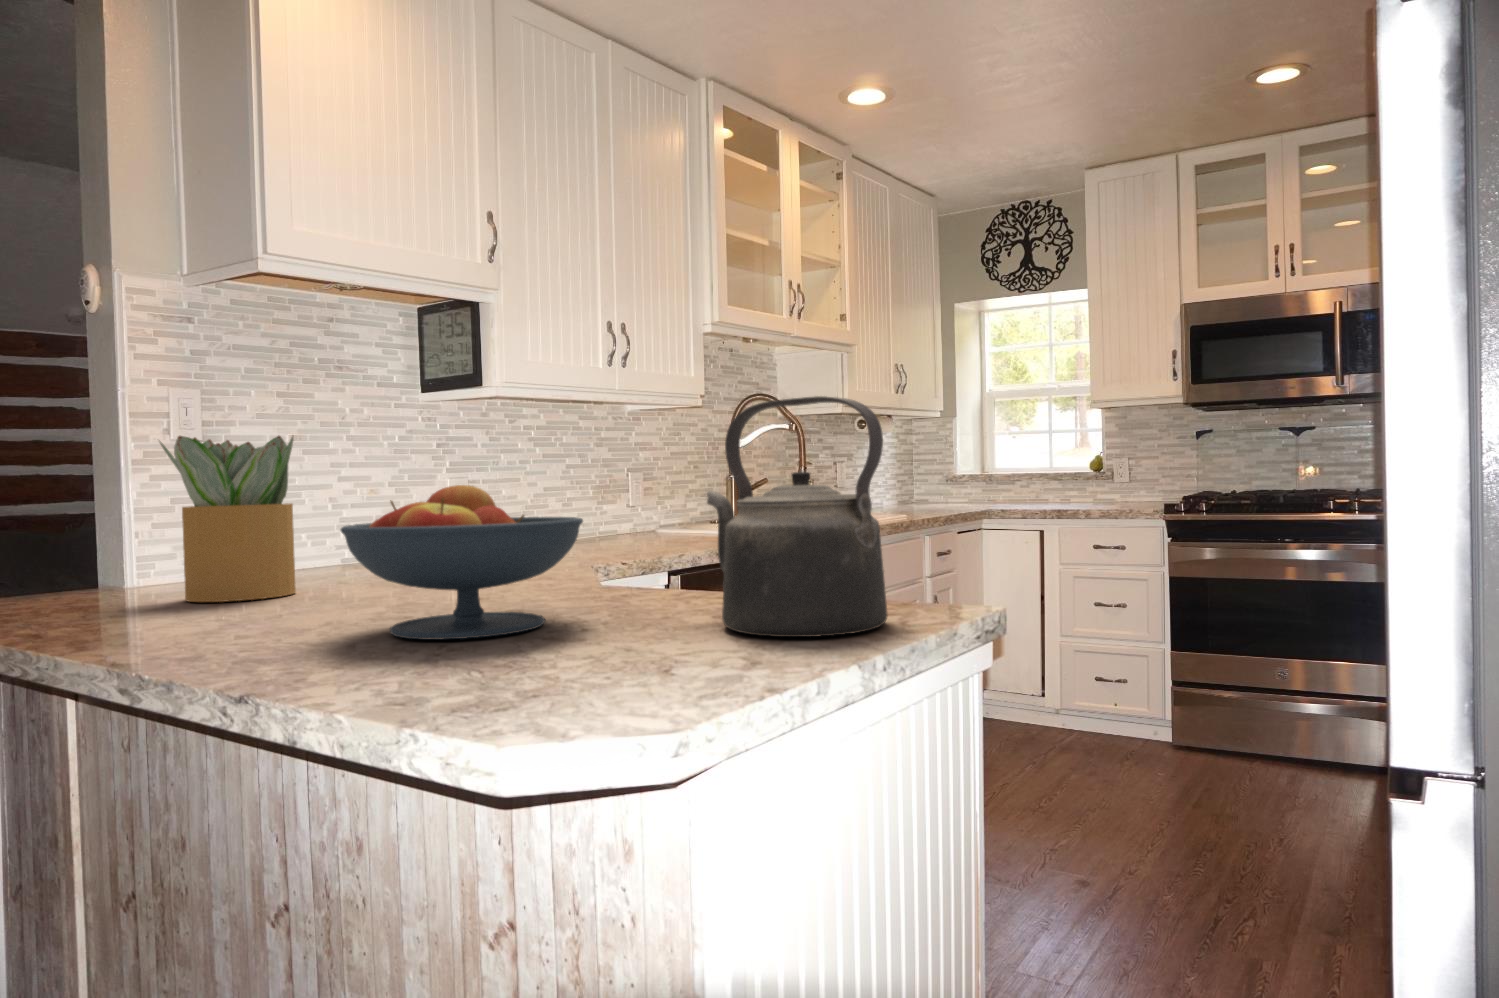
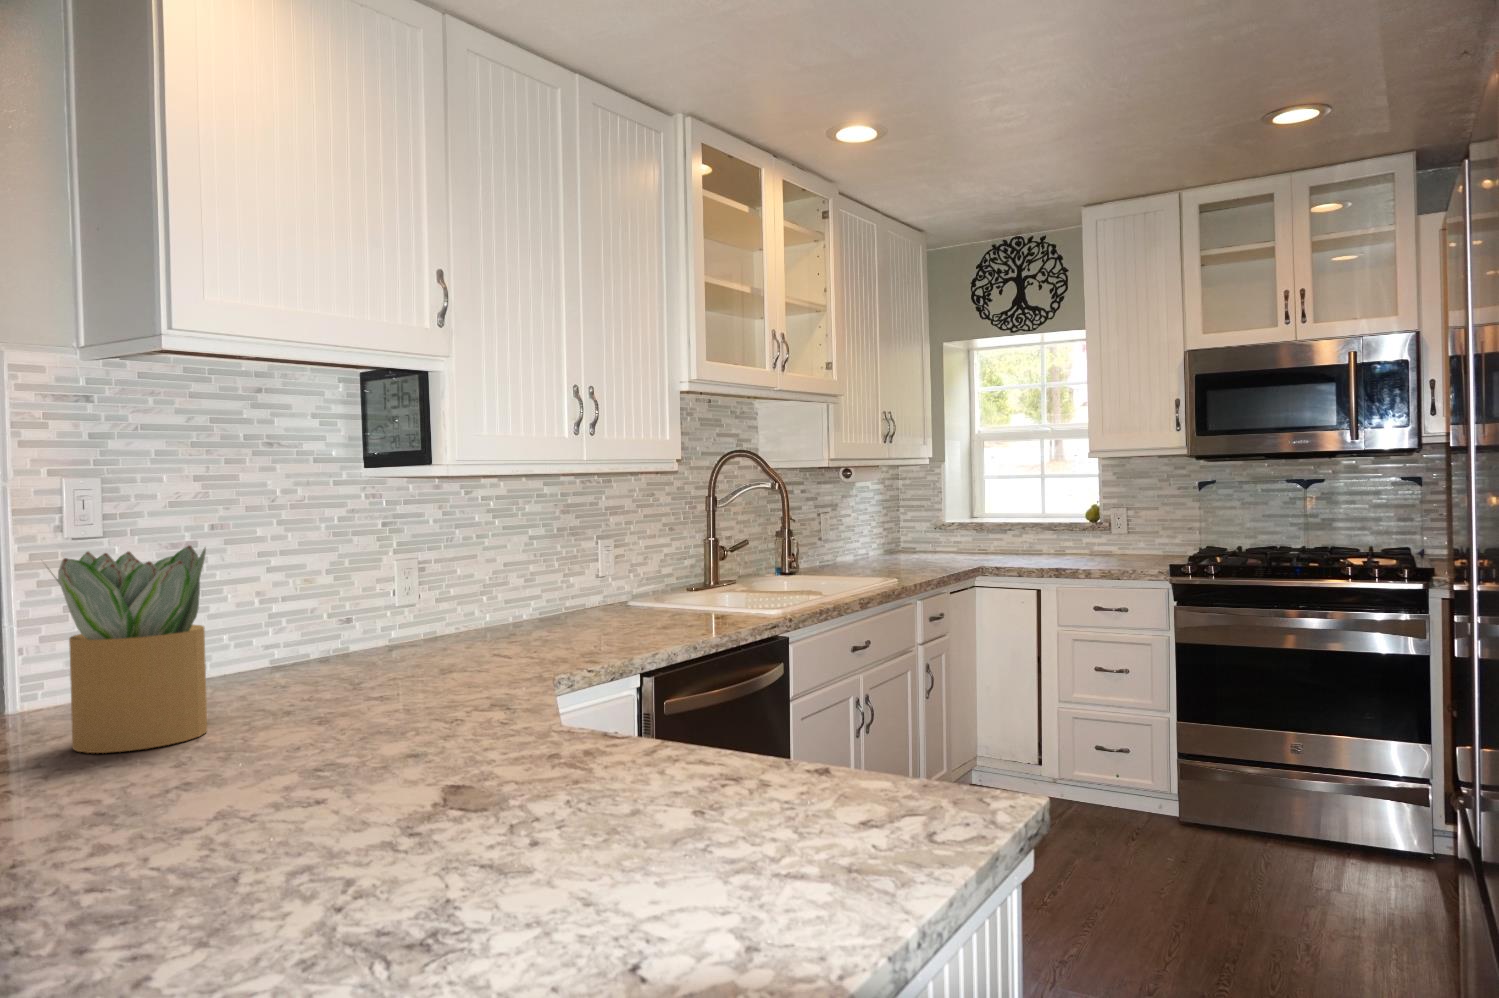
kettle: present [707,396,887,637] -> none [692,552,912,858]
fruit bowl: present [341,485,583,639] -> none [242,637,544,856]

